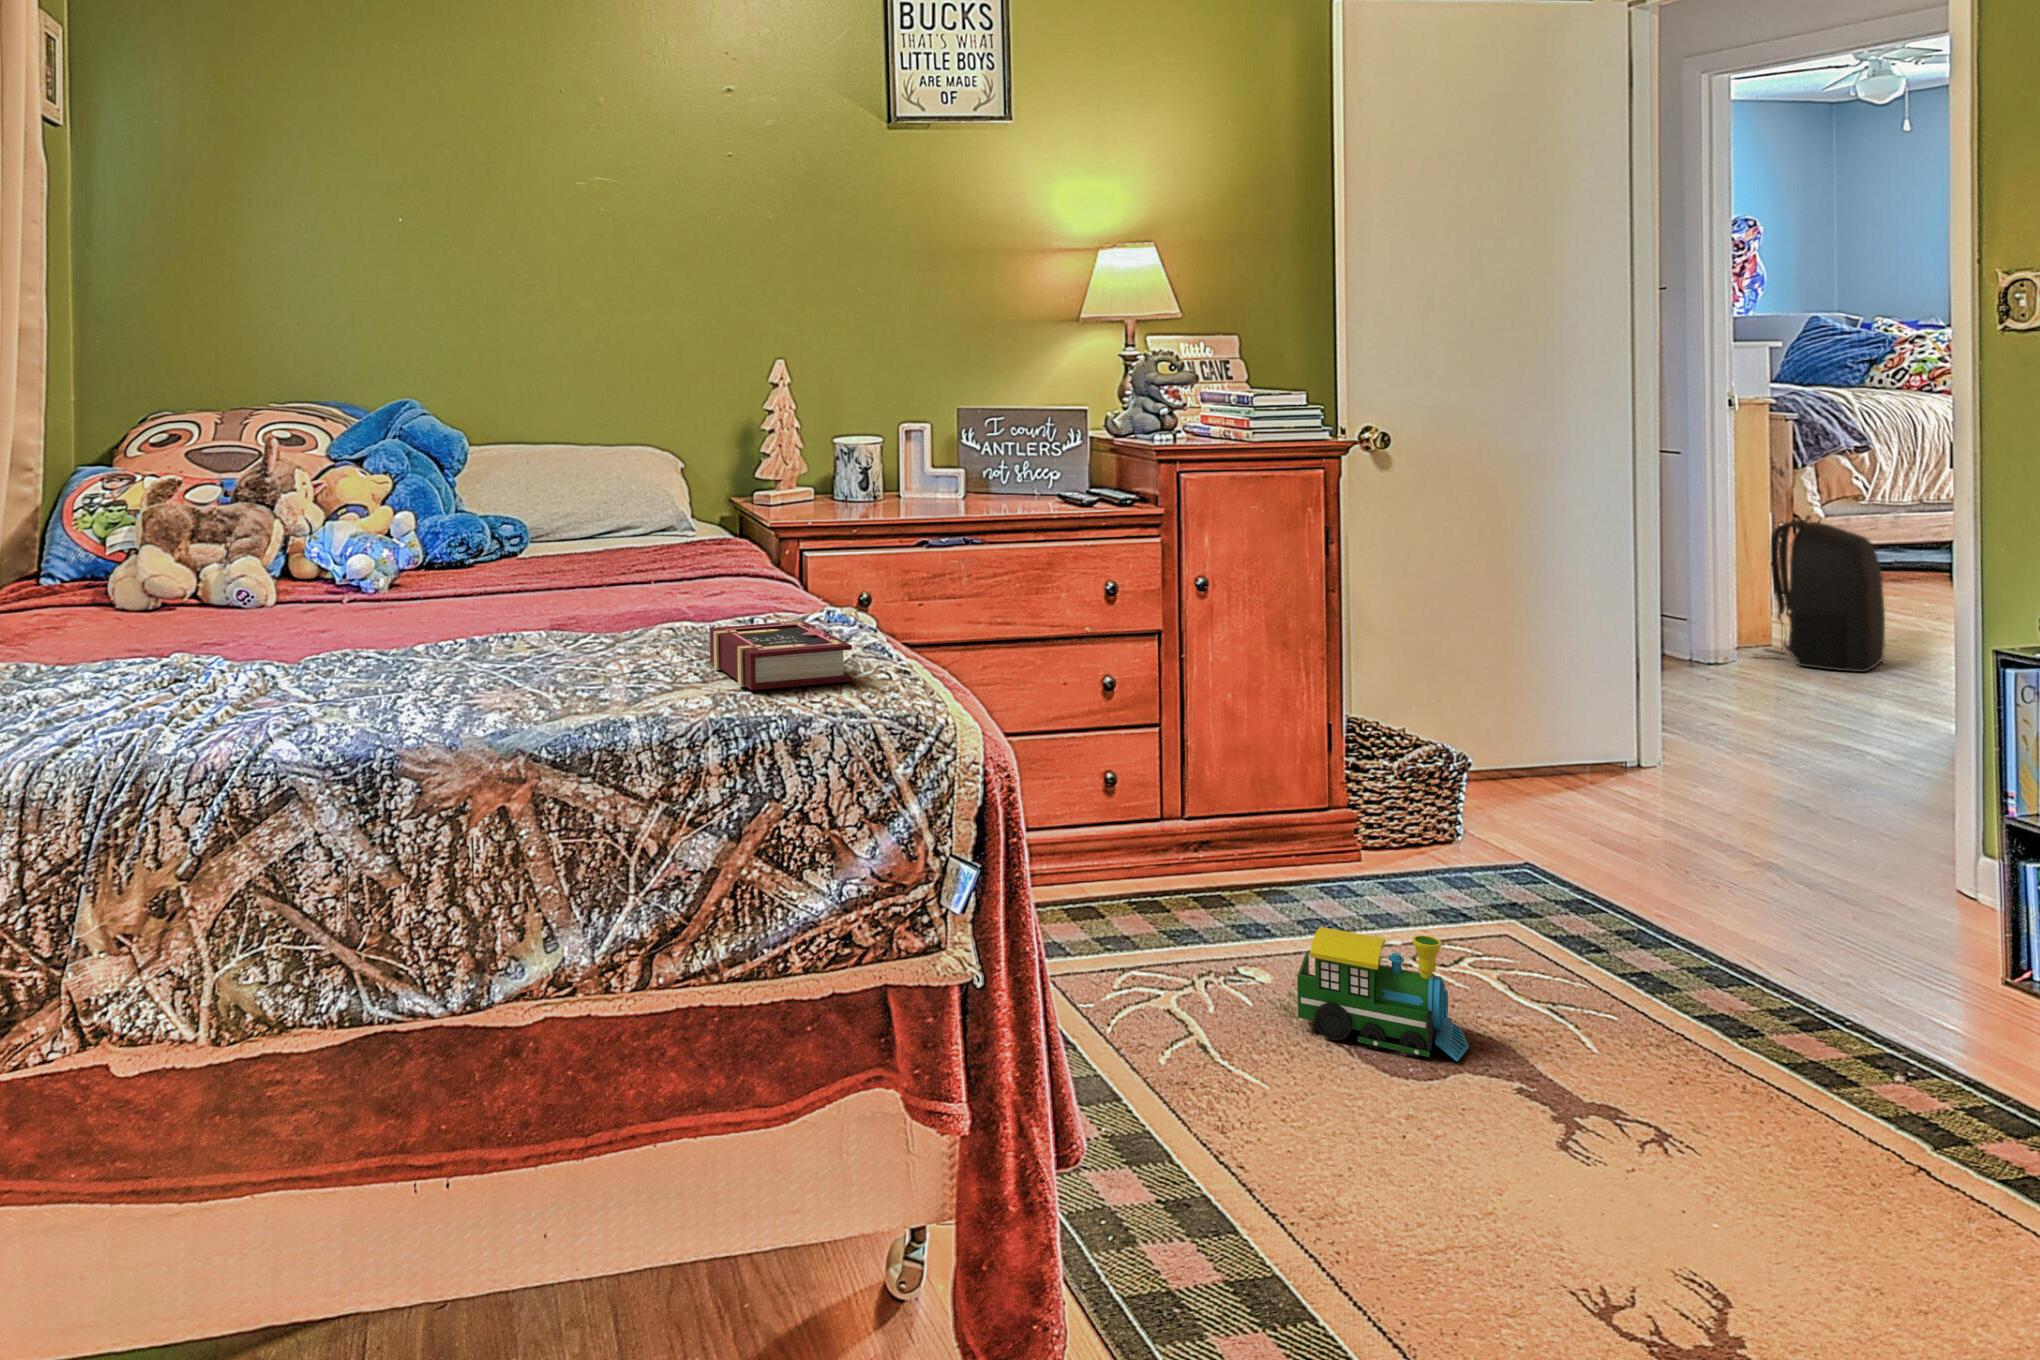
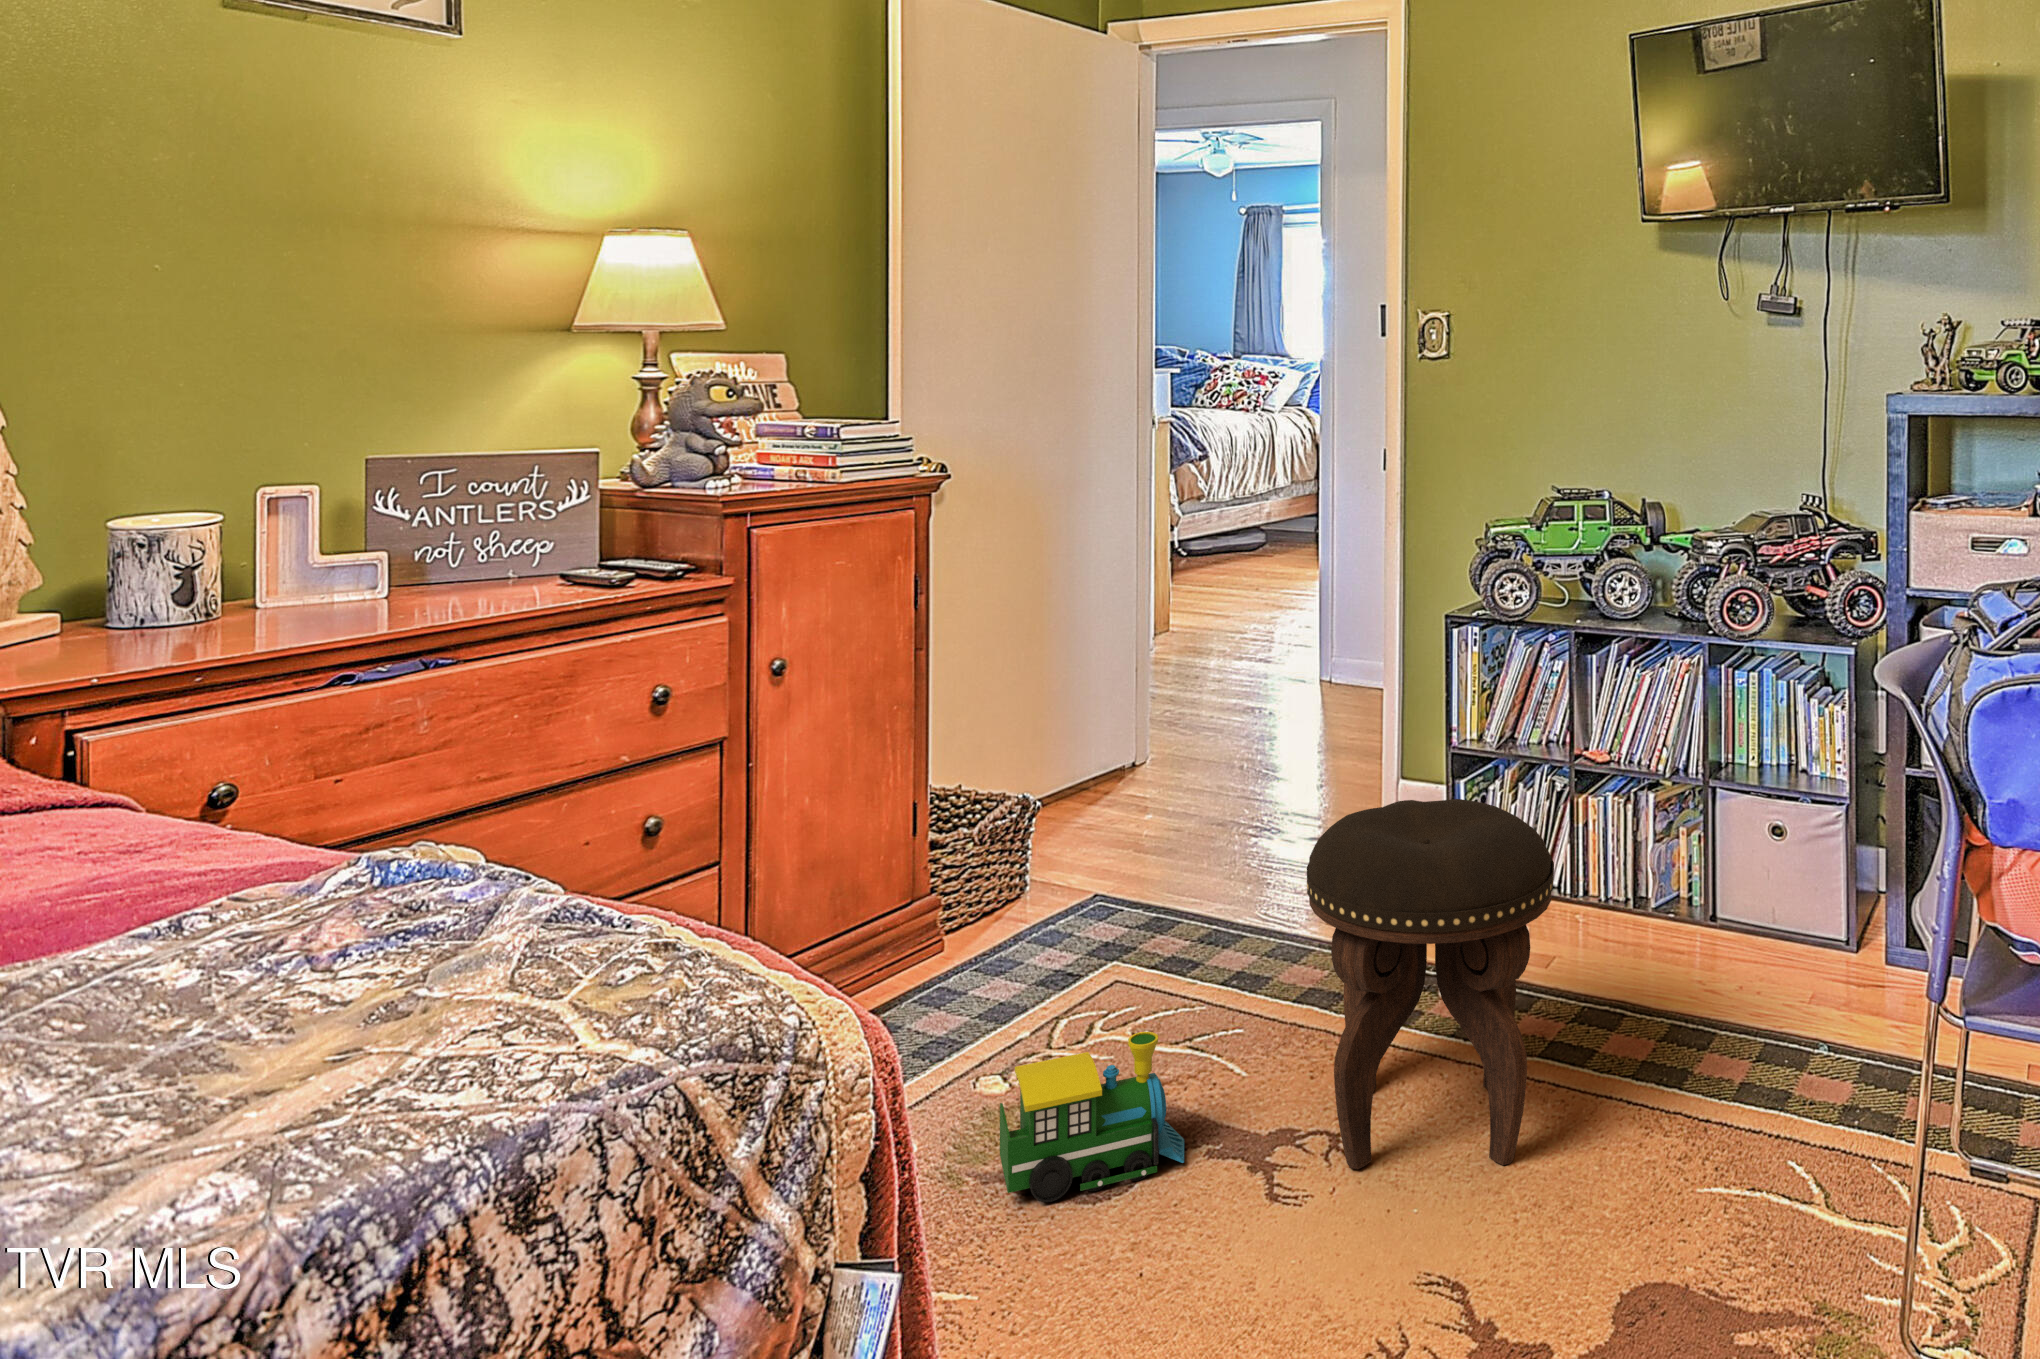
backpack: present [1767,515,1885,672] -> none [1167,515,1255,646]
book: present [710,621,852,690] -> none [148,907,576,1112]
footstool: none [1584,797,1906,1205] -> present [1307,799,1554,1169]

